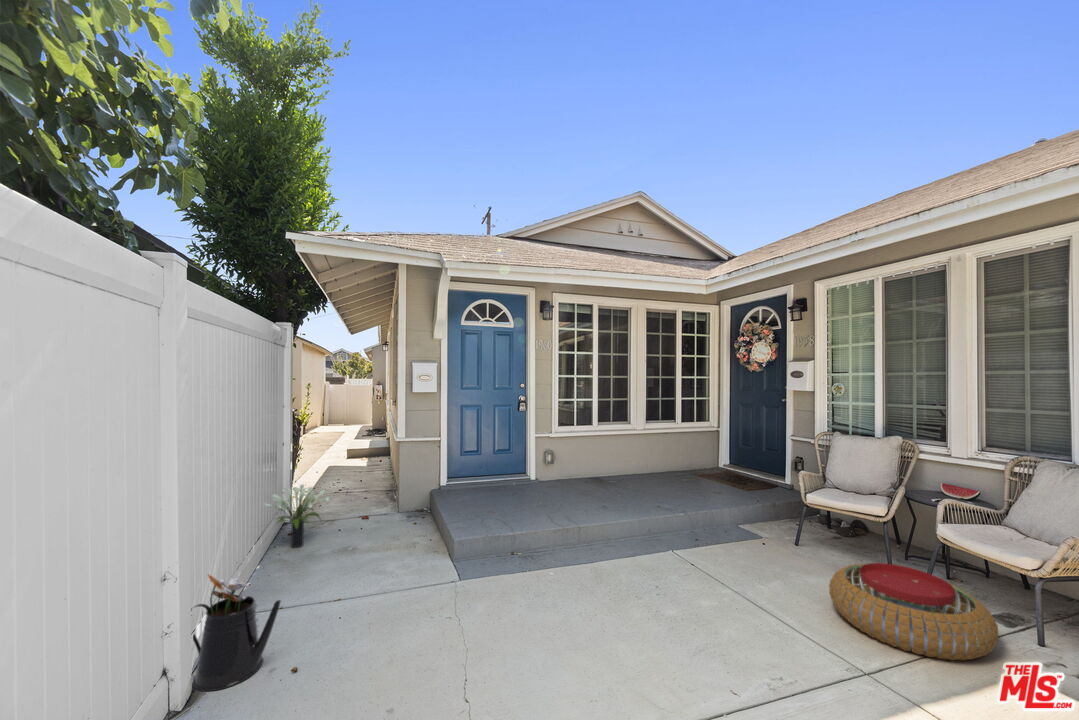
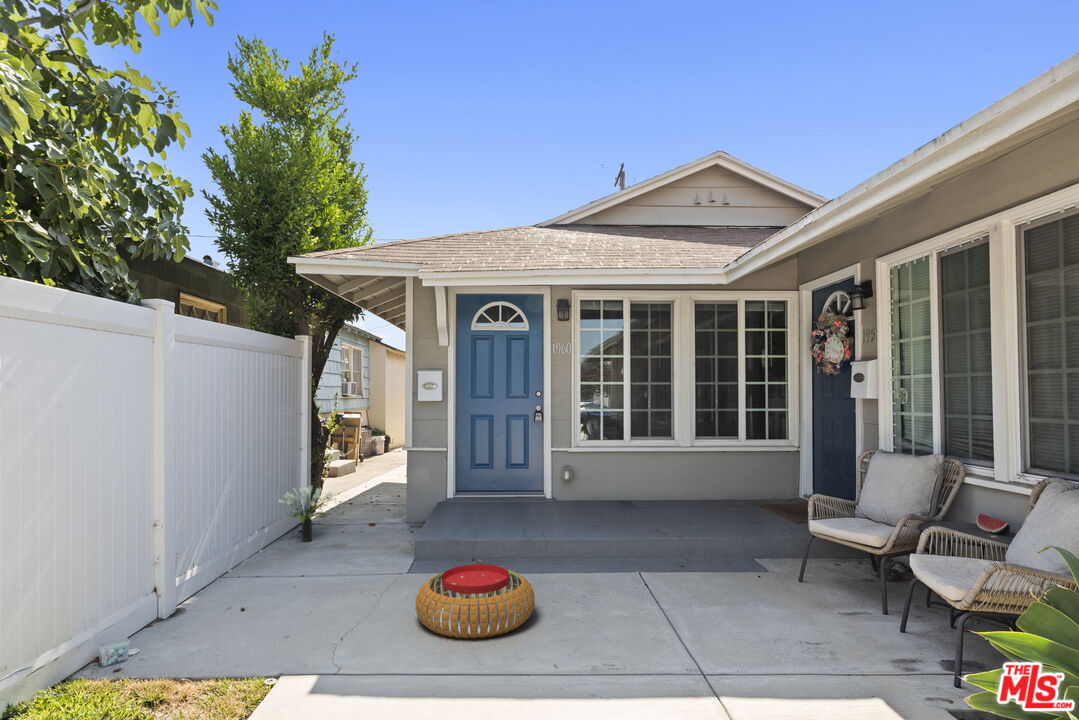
pouf: present [829,563,998,660] -> present [415,564,535,639]
watering can: present [193,574,280,691] -> none [189,532,248,614]

